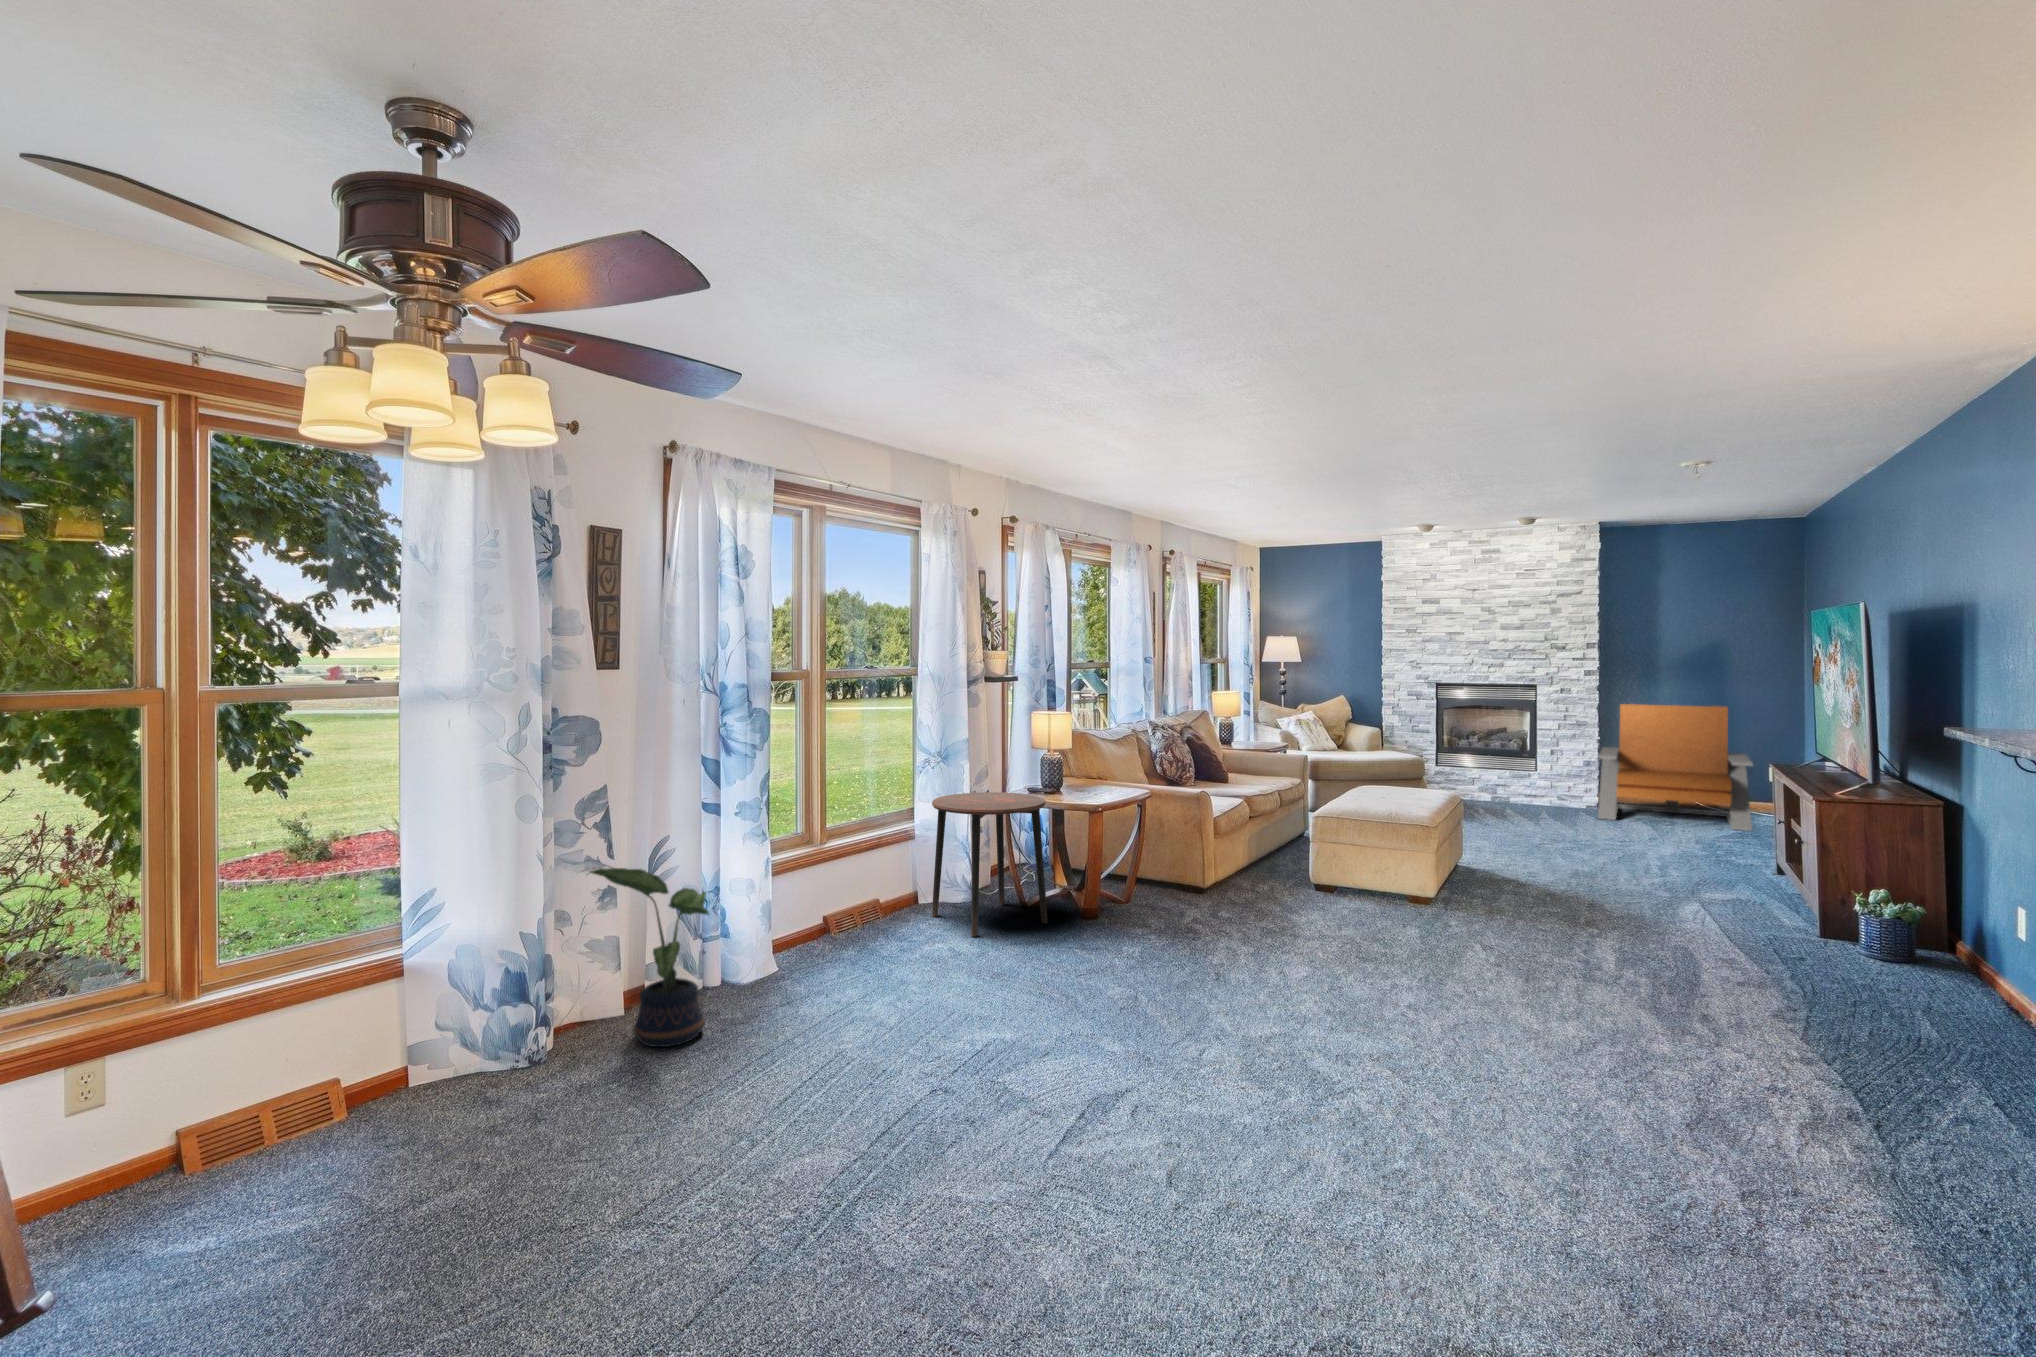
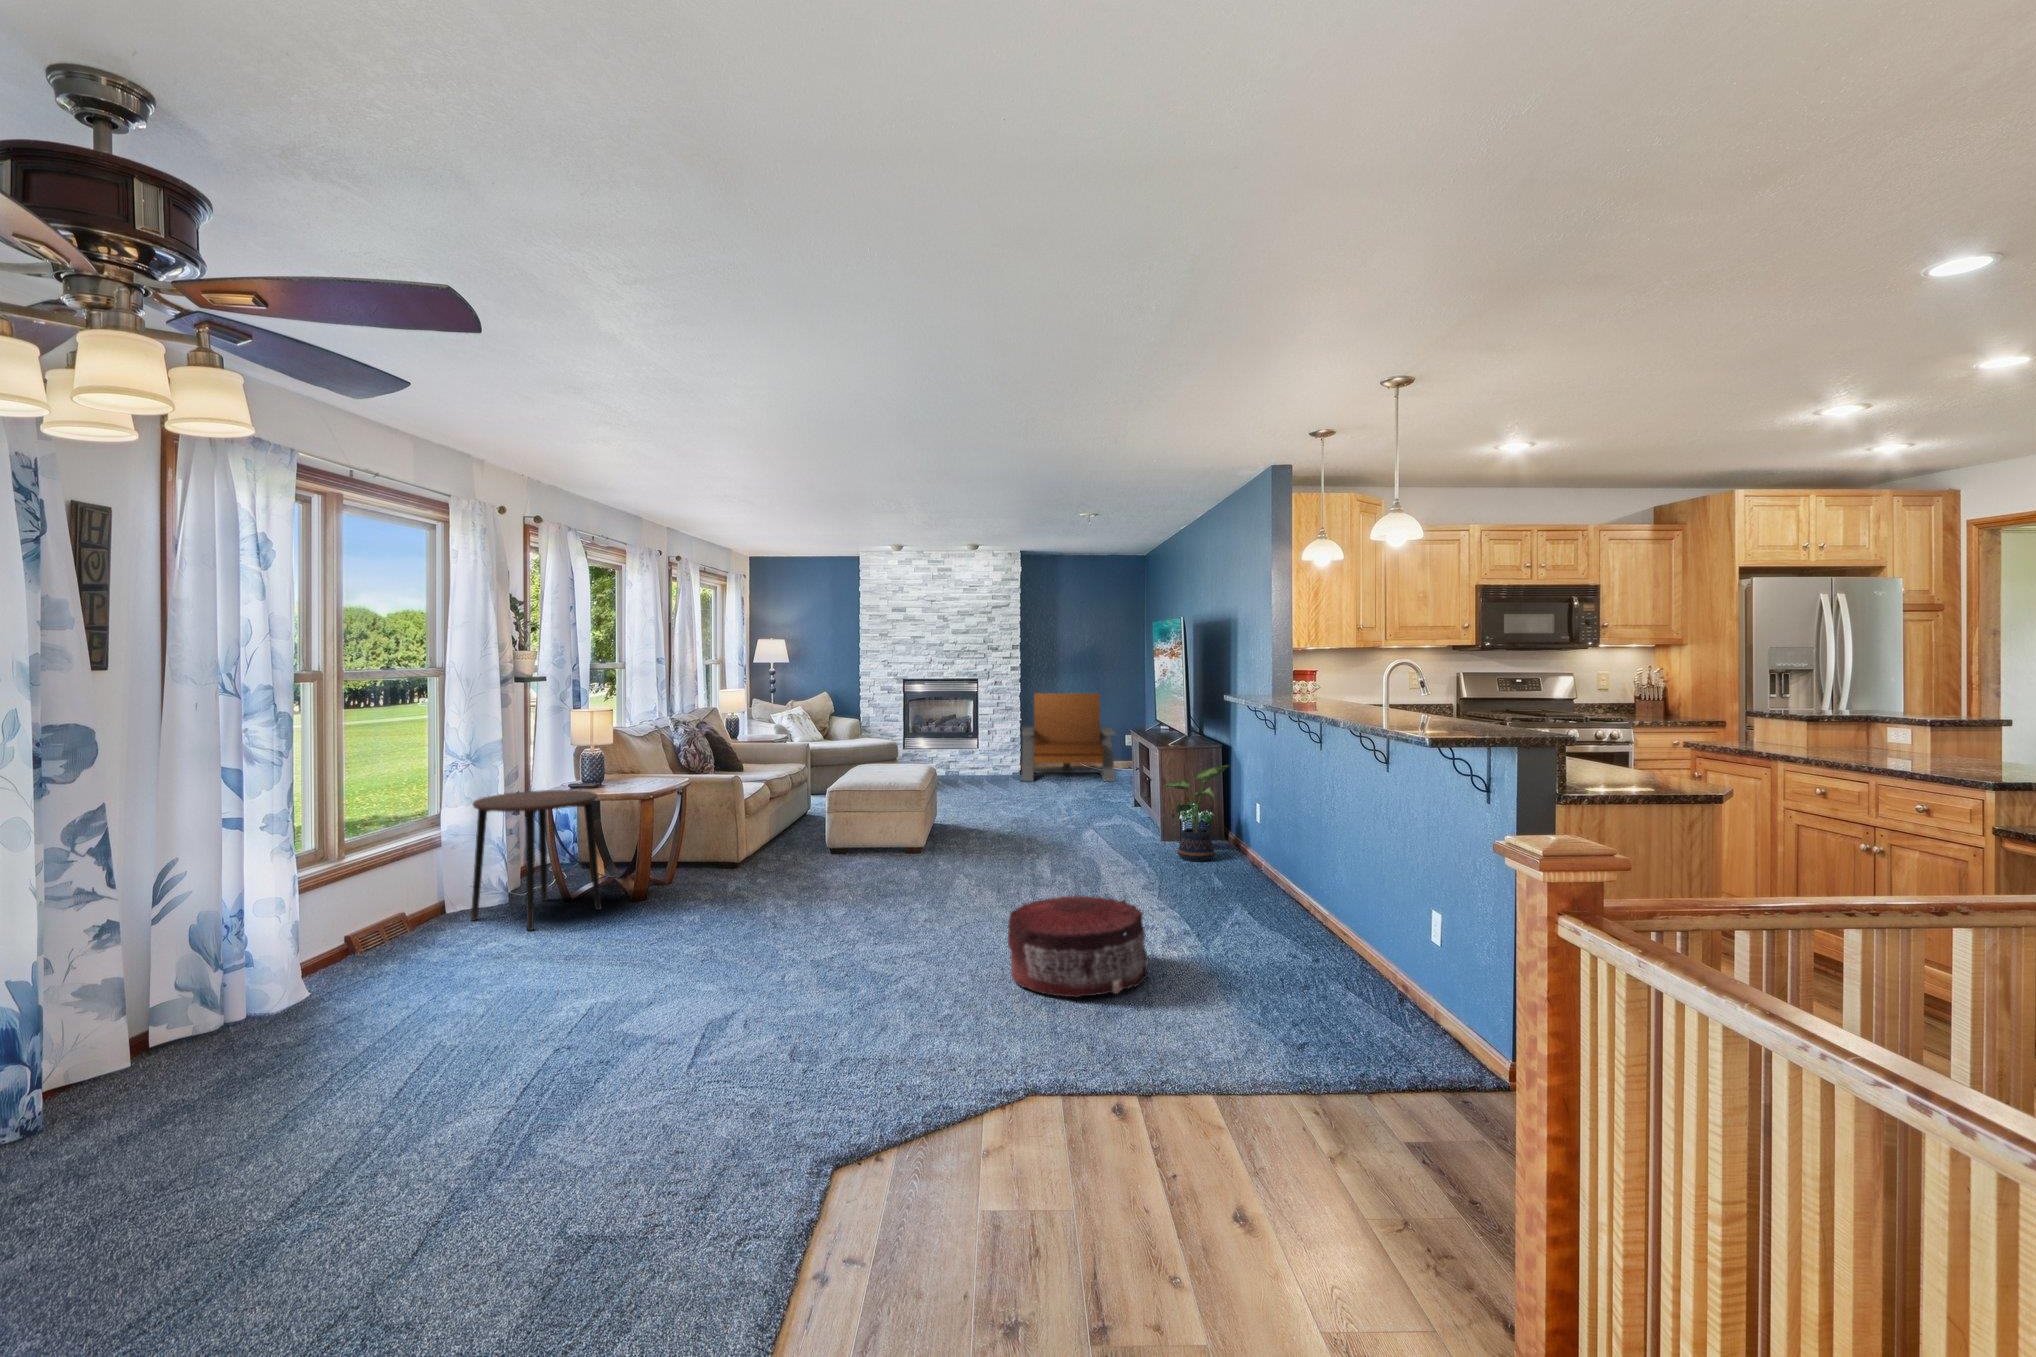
potted plant: present [589,868,709,1047] -> present [1163,765,1231,861]
pouf: none [1511,1017,1772,1210] -> present [1008,894,1148,997]

